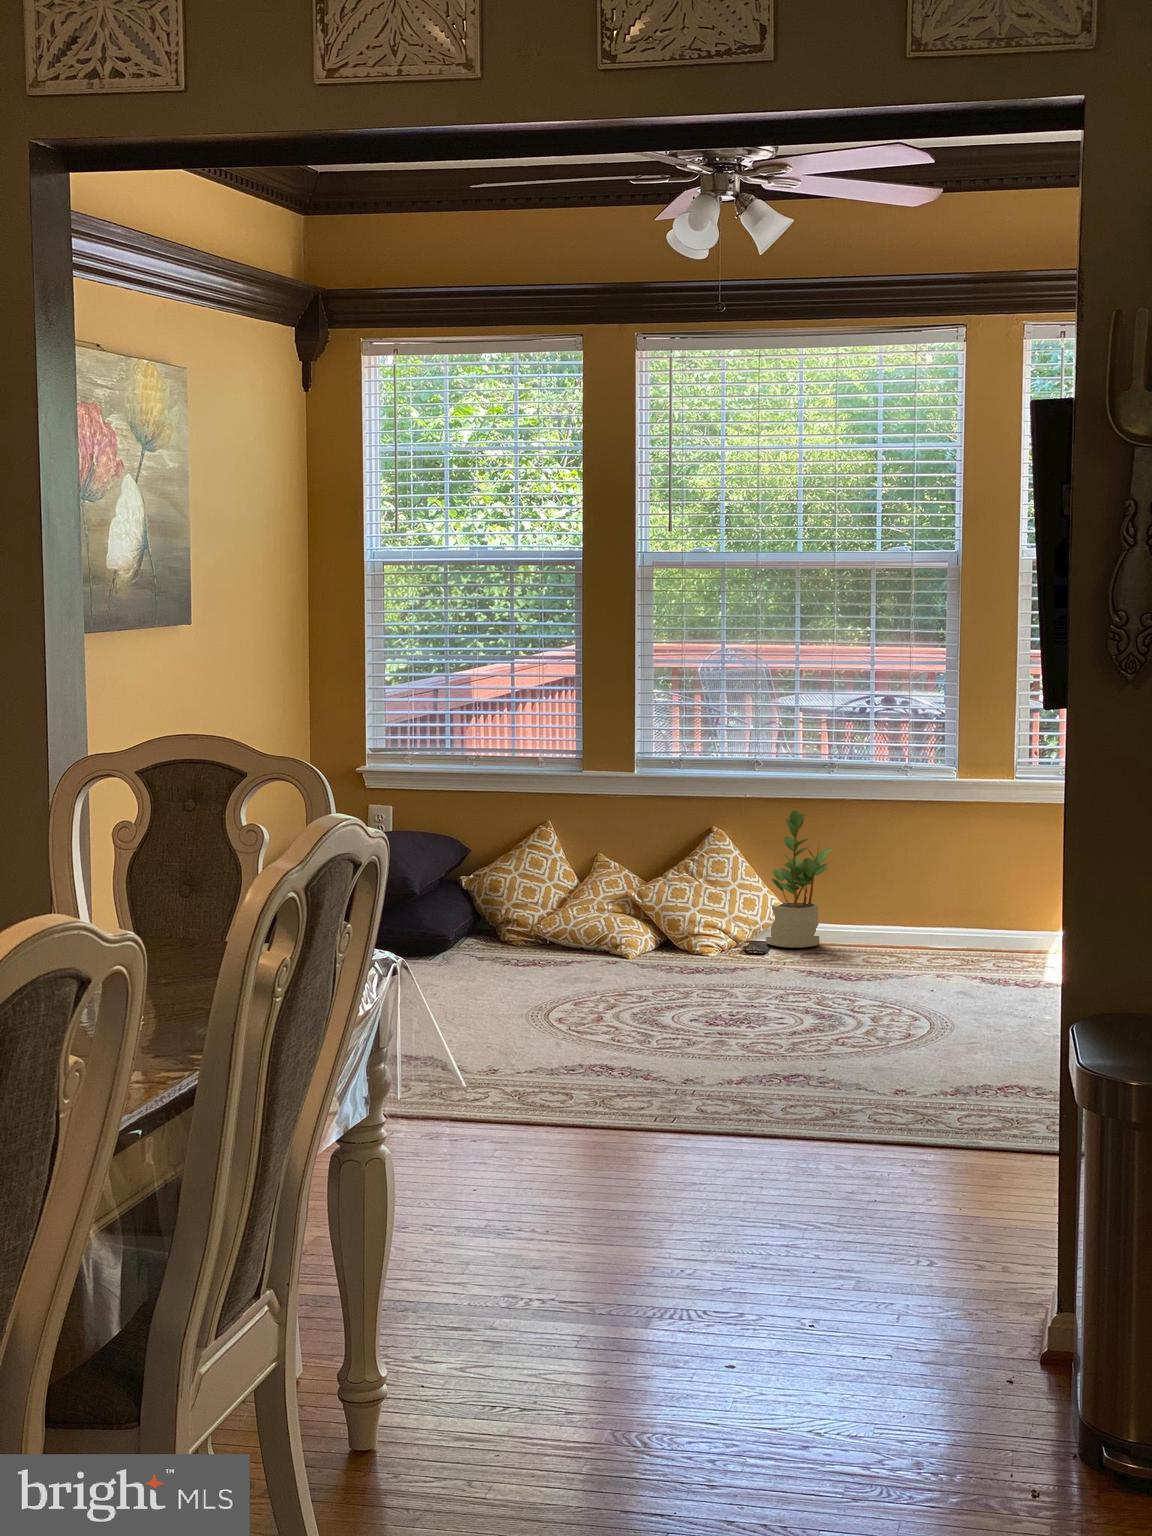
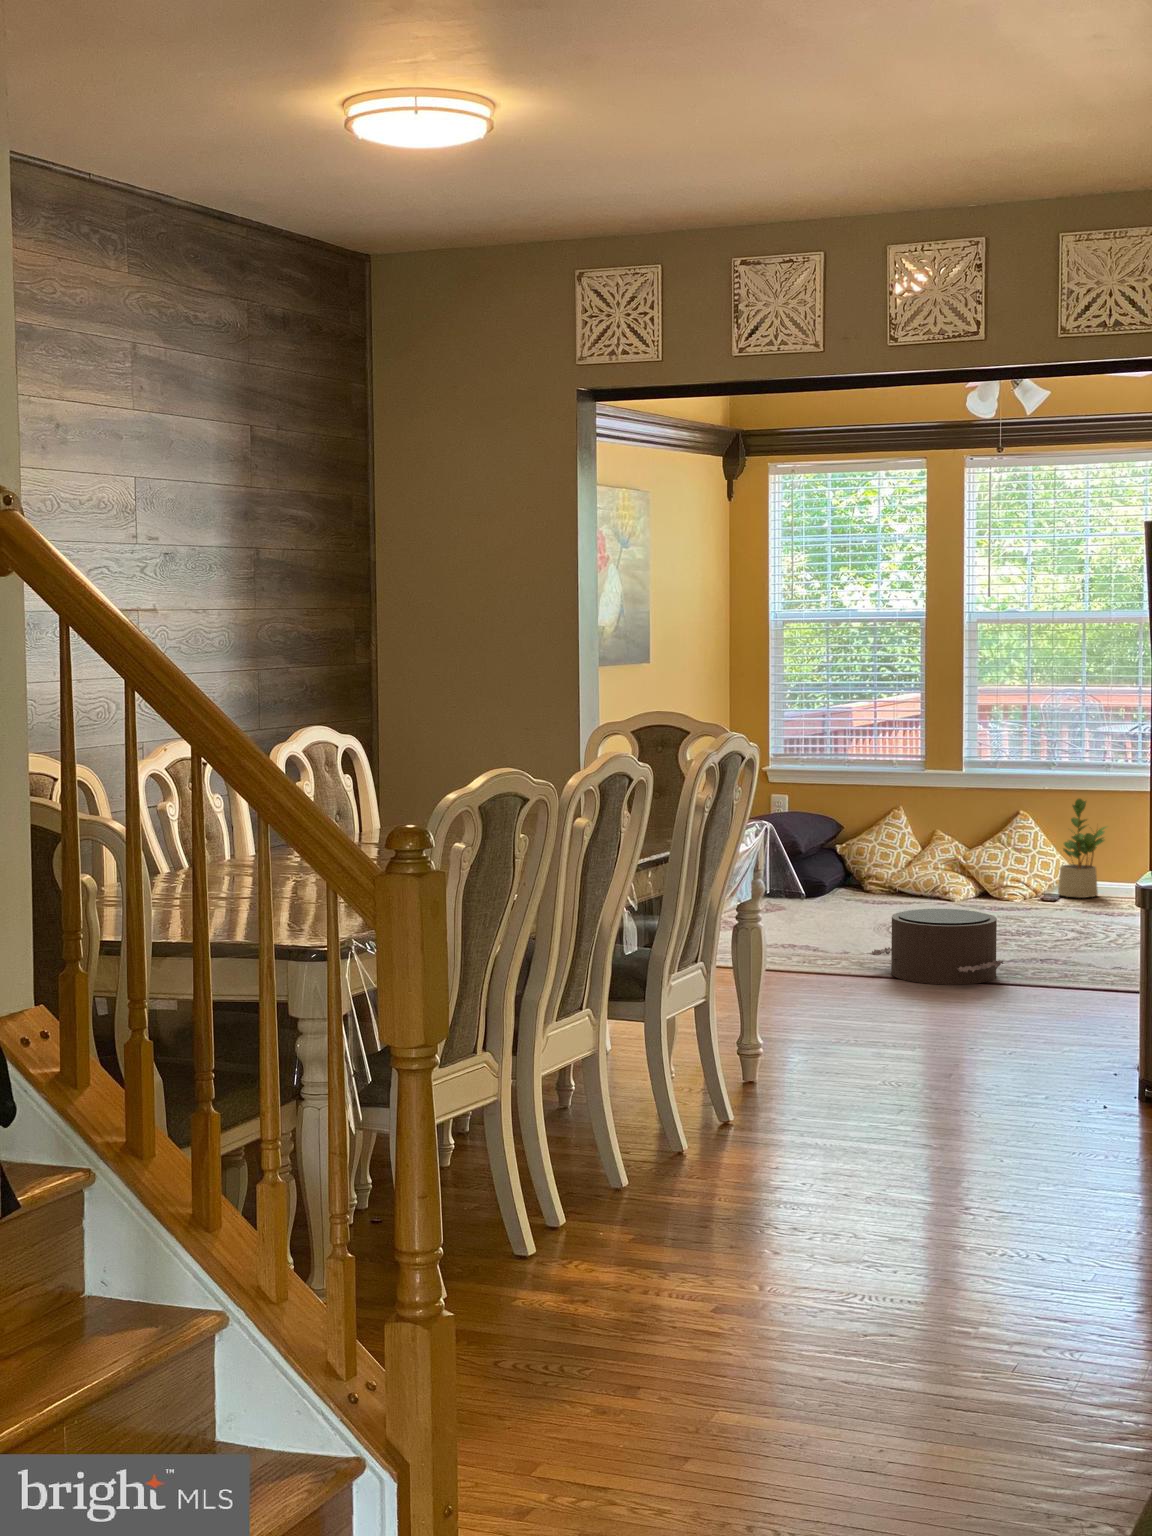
pouf: none [525,998,740,1126] -> present [870,909,1005,985]

